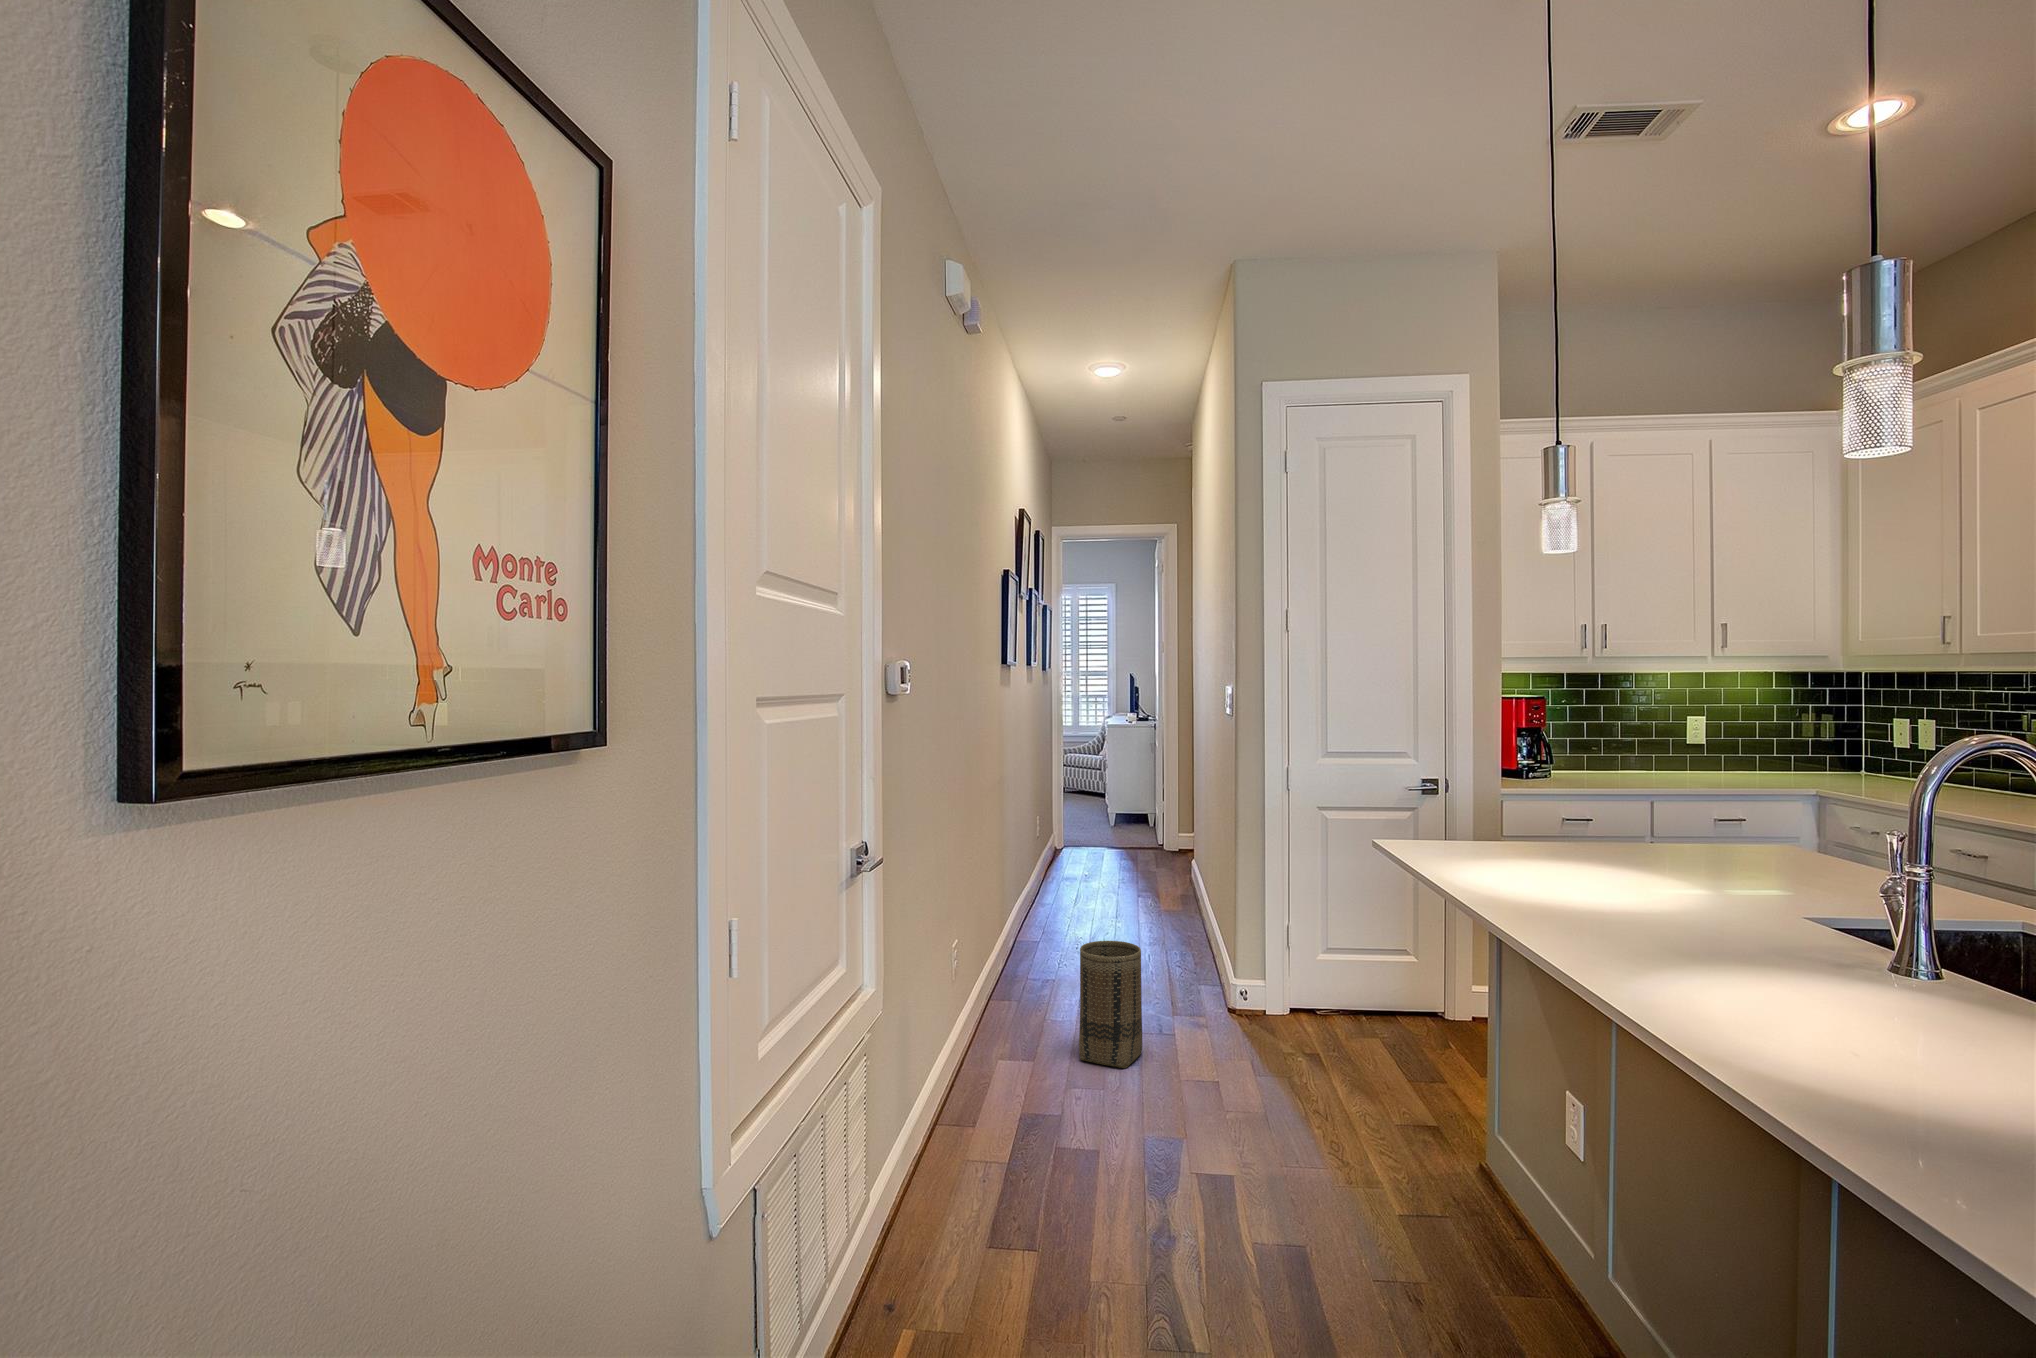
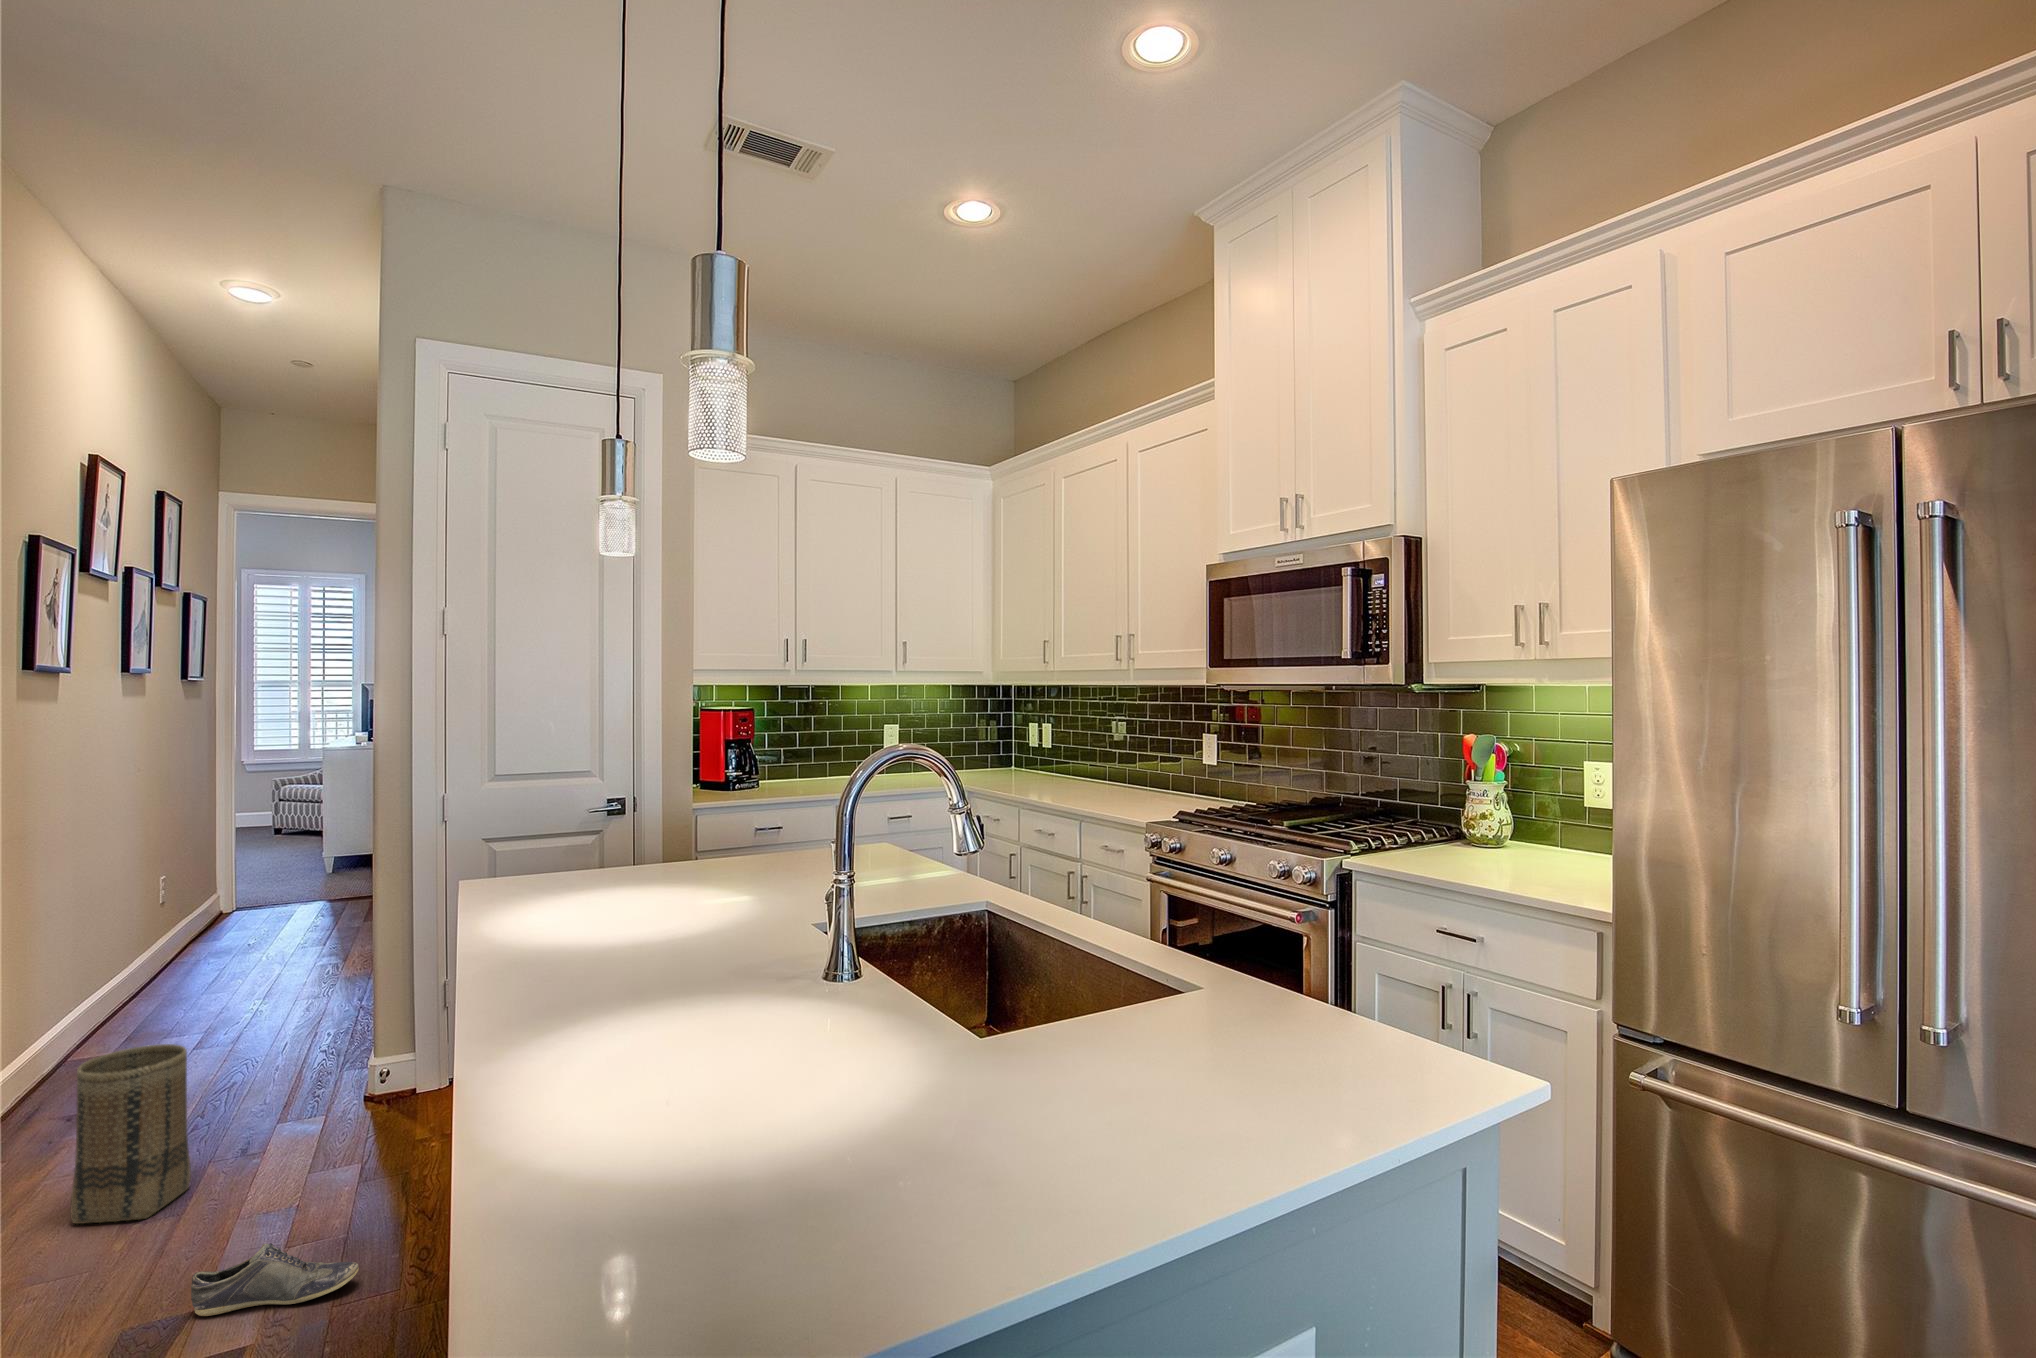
shoe: none [1193,1109,1307,1163] -> present [191,1243,359,1316]

